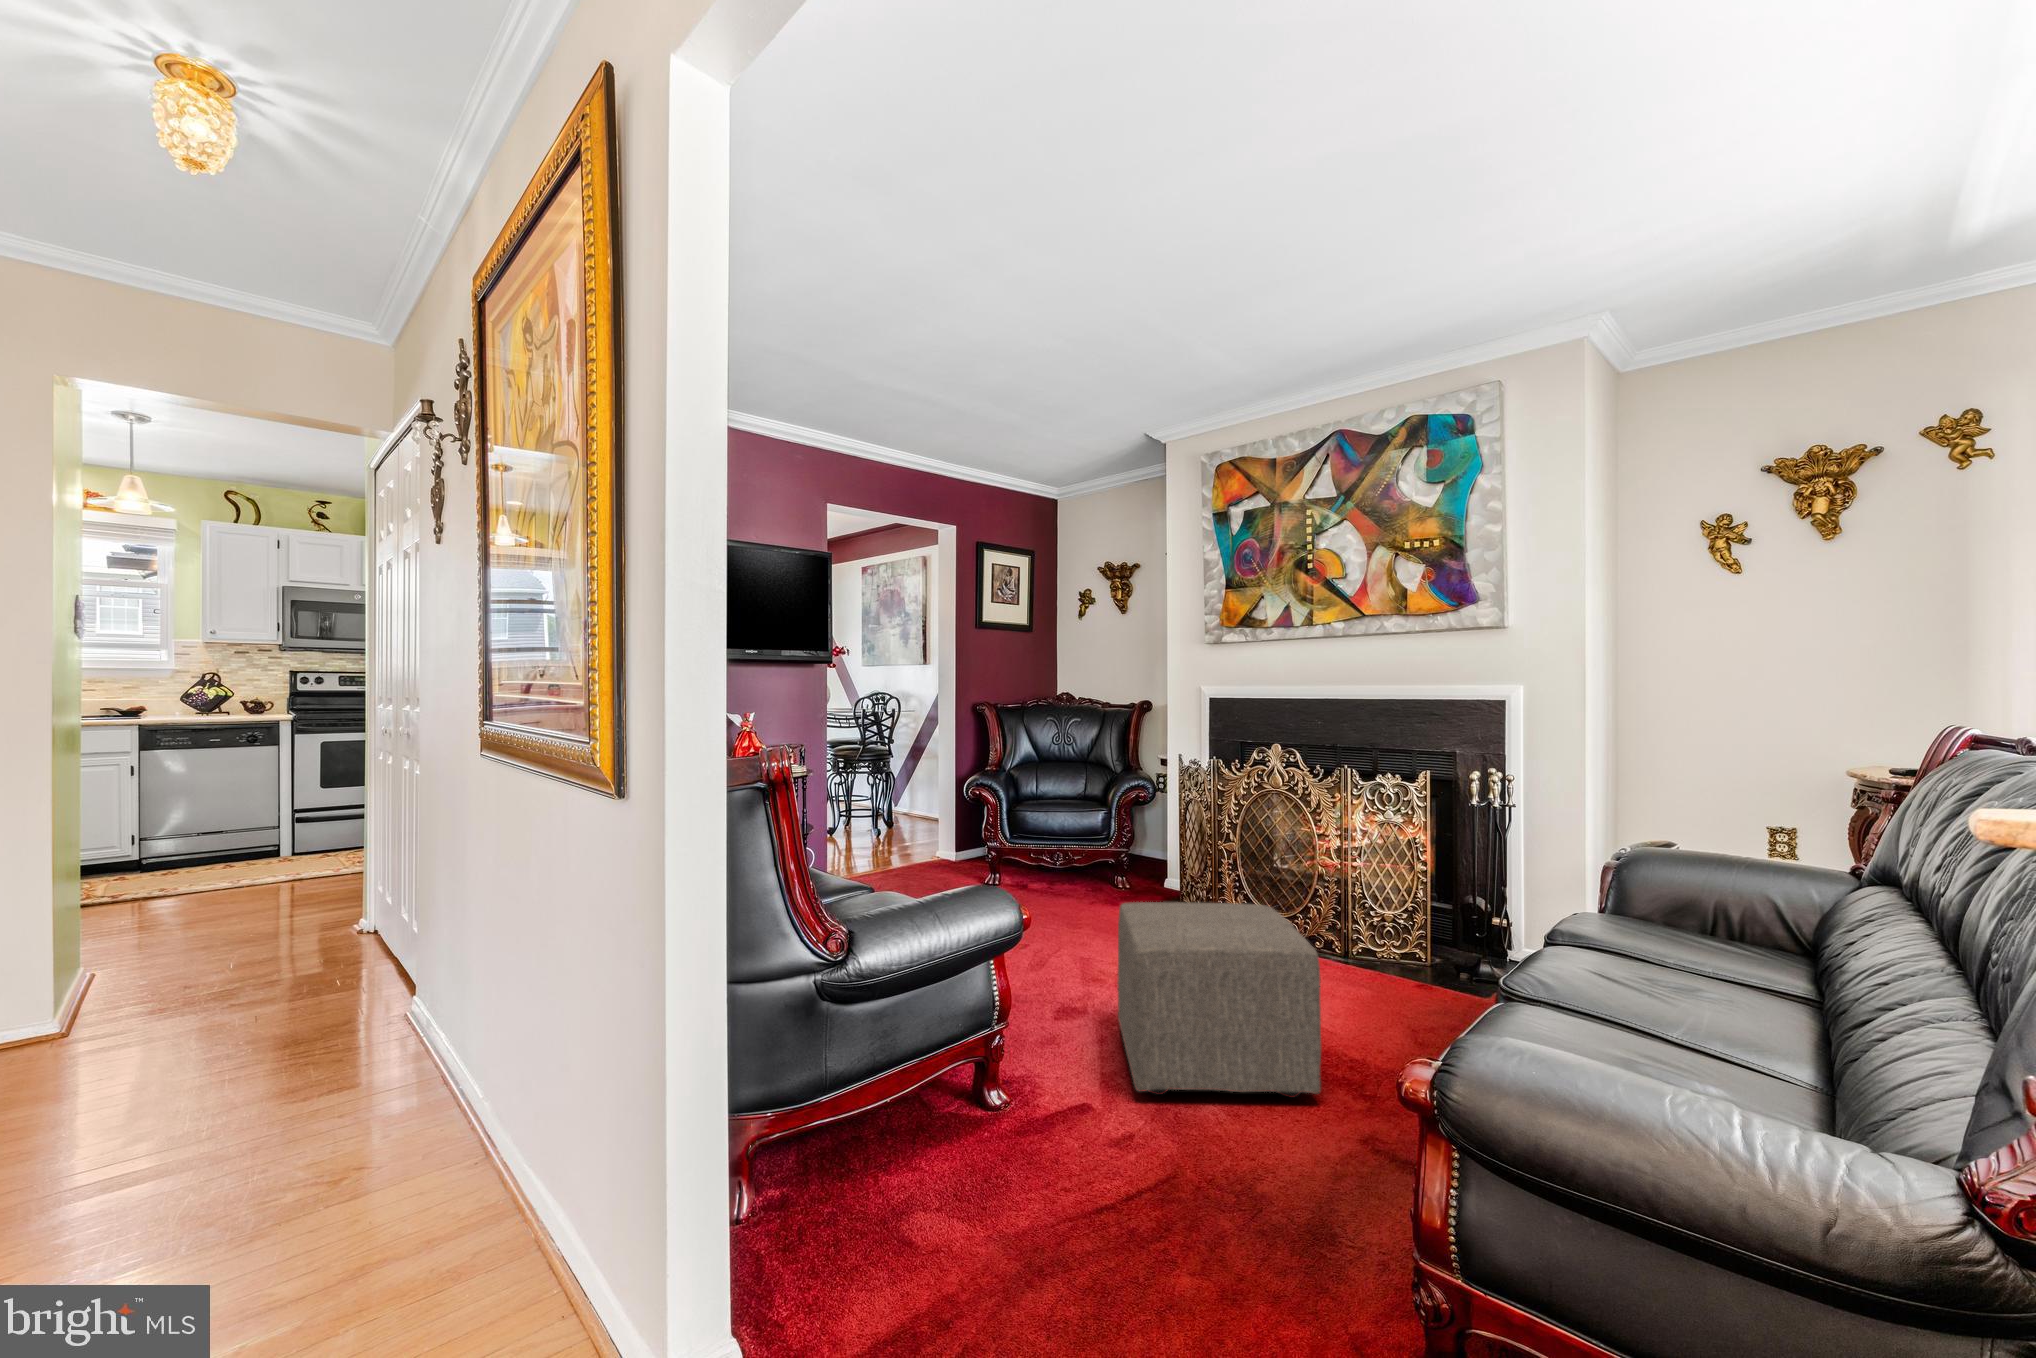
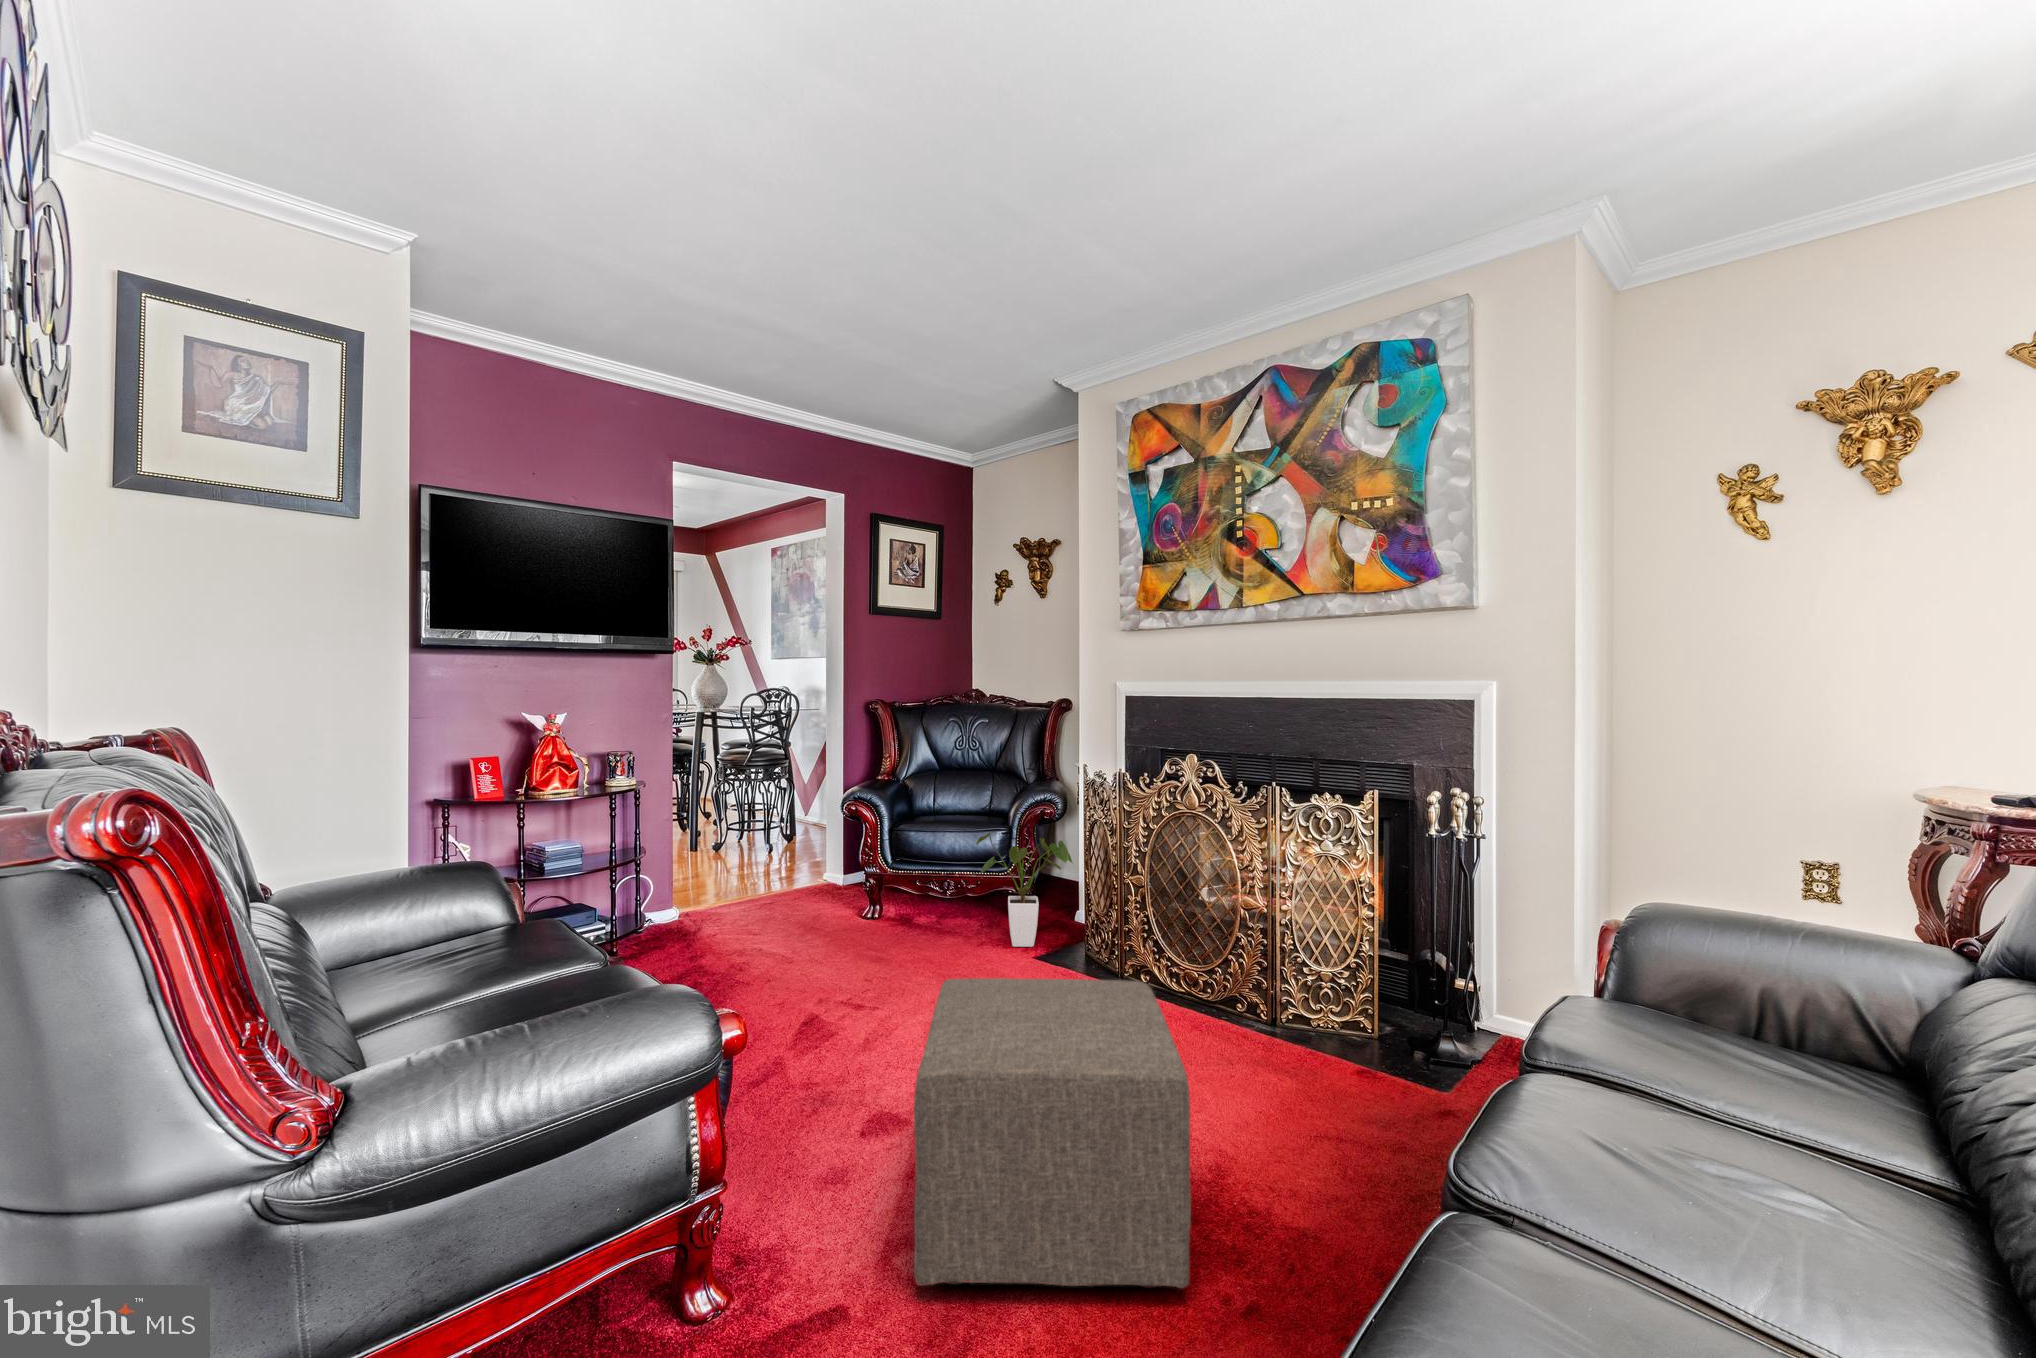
house plant: none [1087,810,1169,905] -> present [976,831,1073,947]

